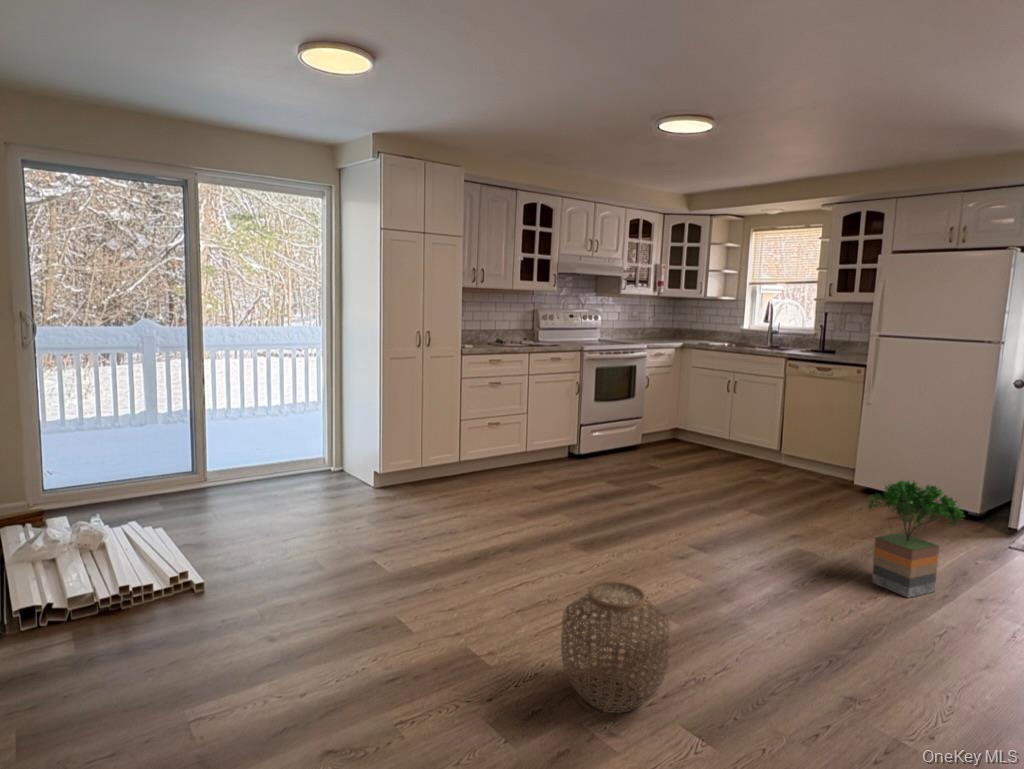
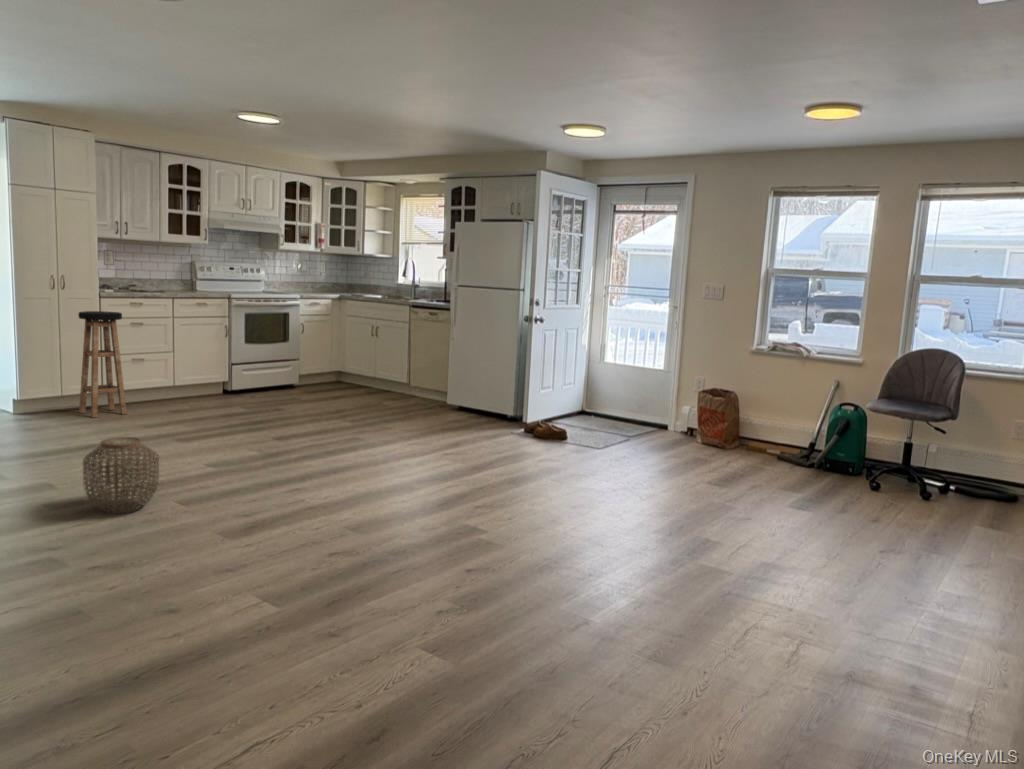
bar stool: none [438,370,489,494] -> present [79,311,127,418]
potted tree: present [867,480,963,598] -> none [372,385,429,463]

